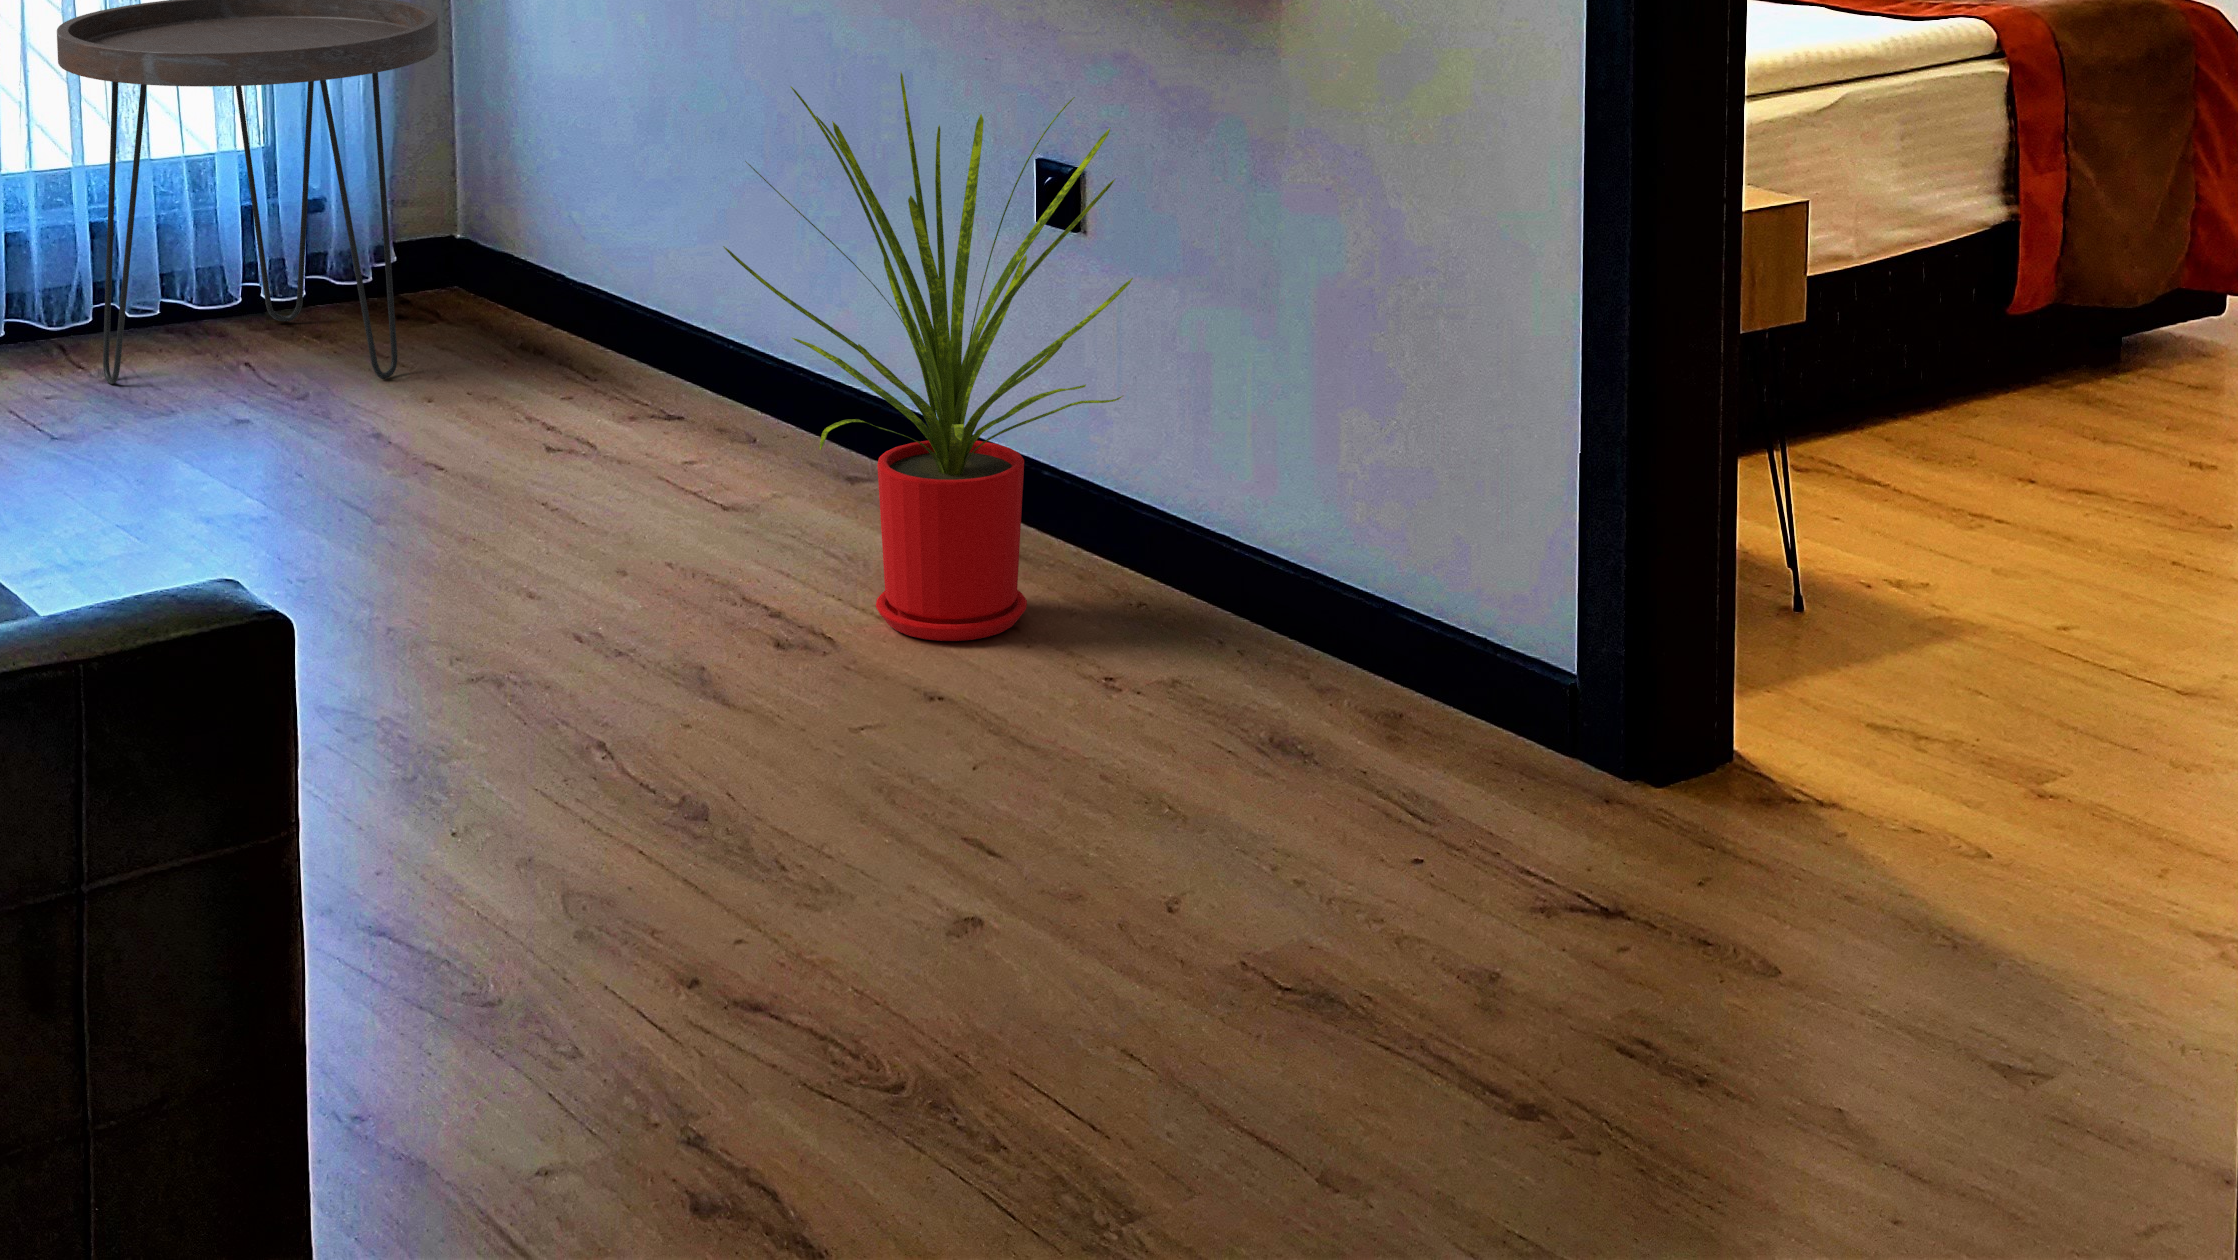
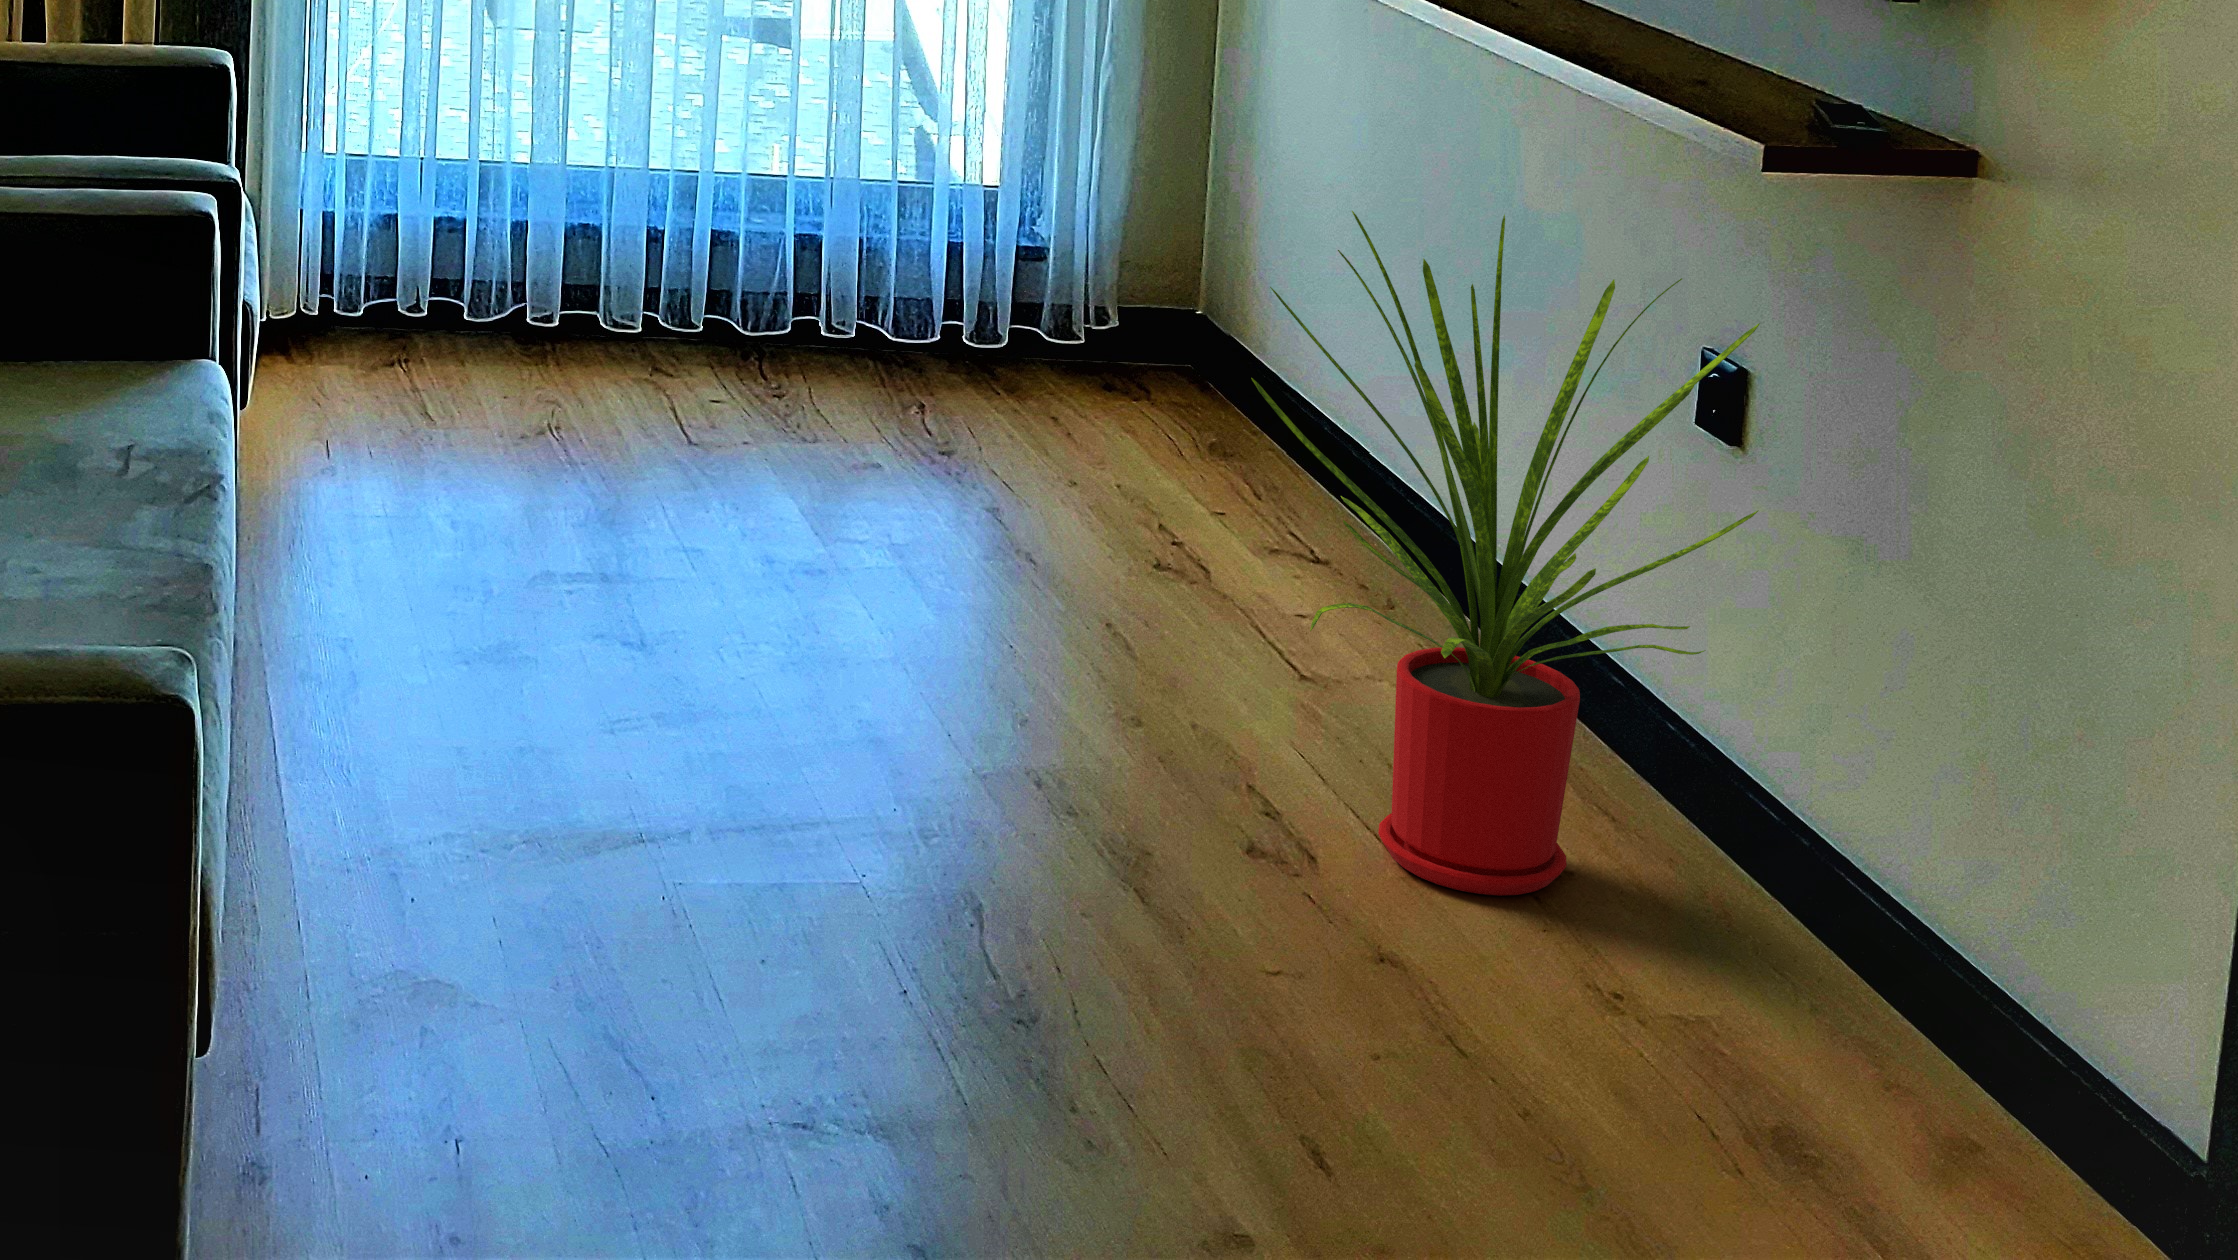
side table: present [57,0,439,384] -> none [762,22,1155,450]

